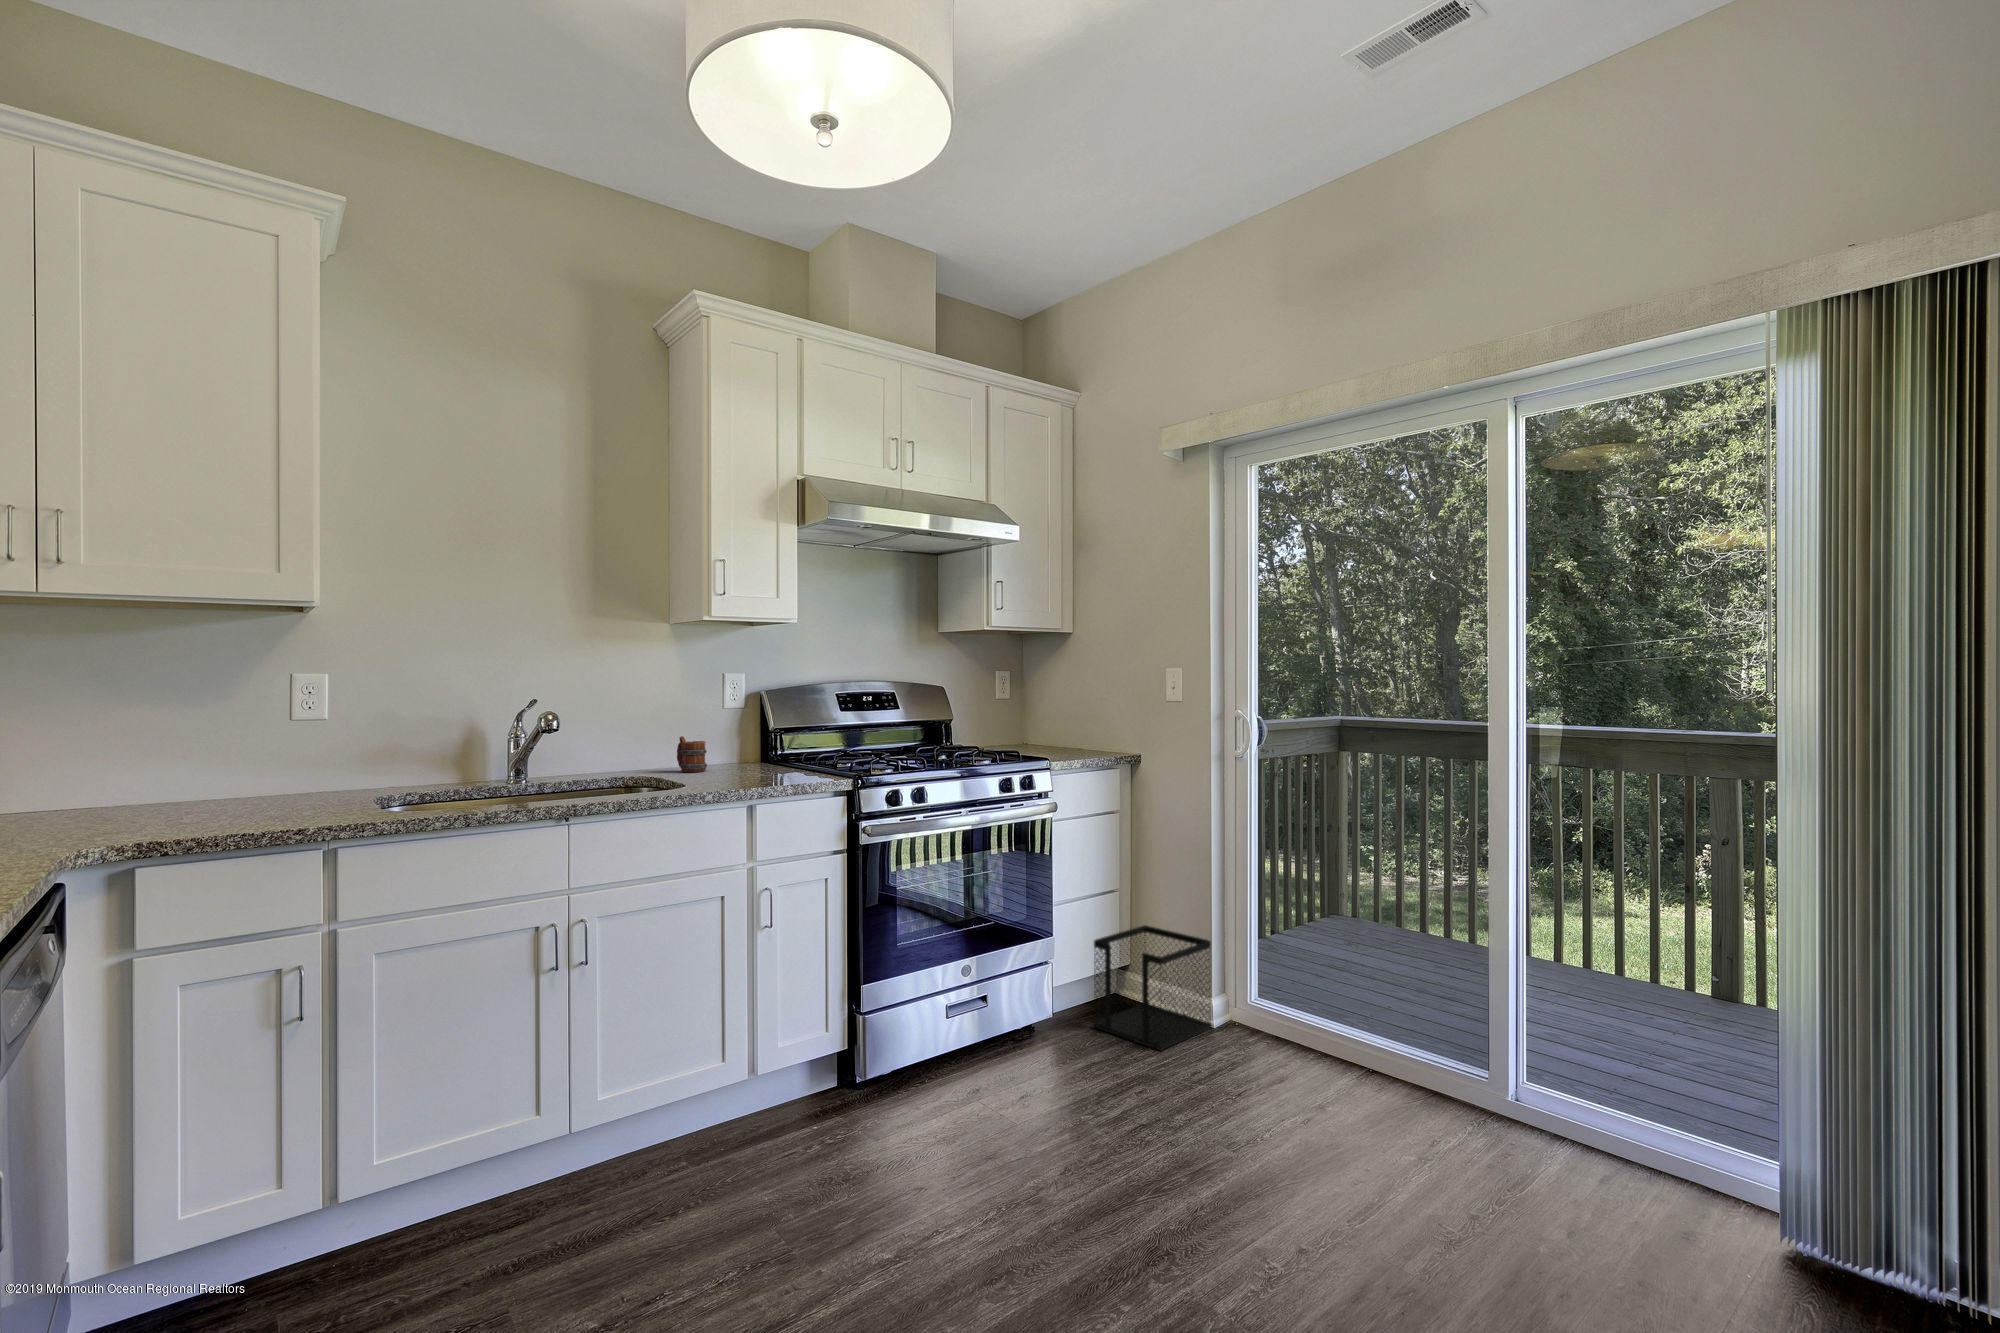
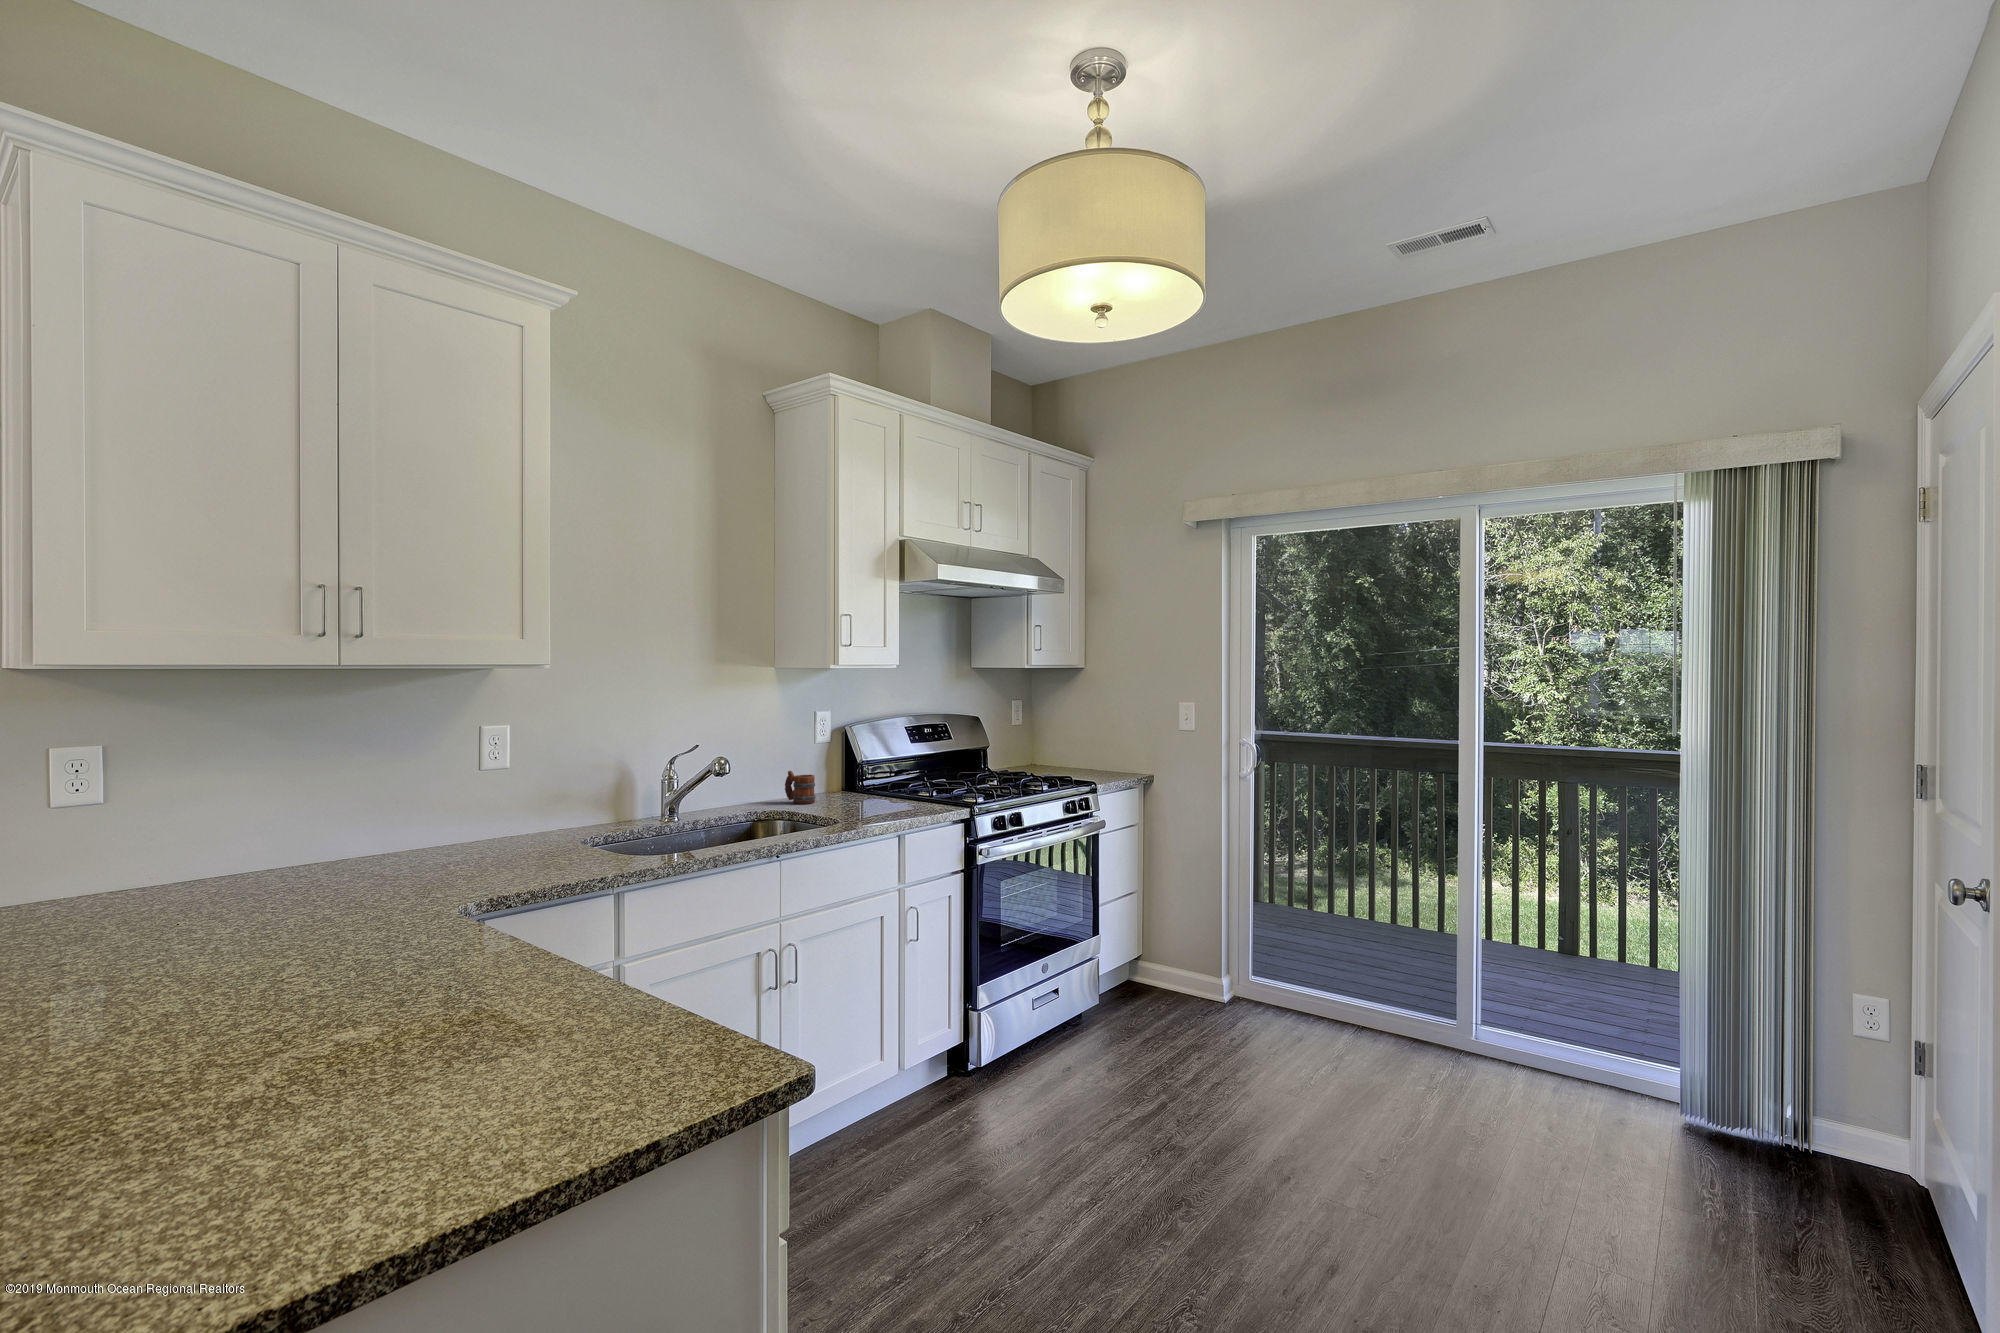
wastebasket: present [1093,925,1212,1050] -> none [1128,921,1223,1025]

